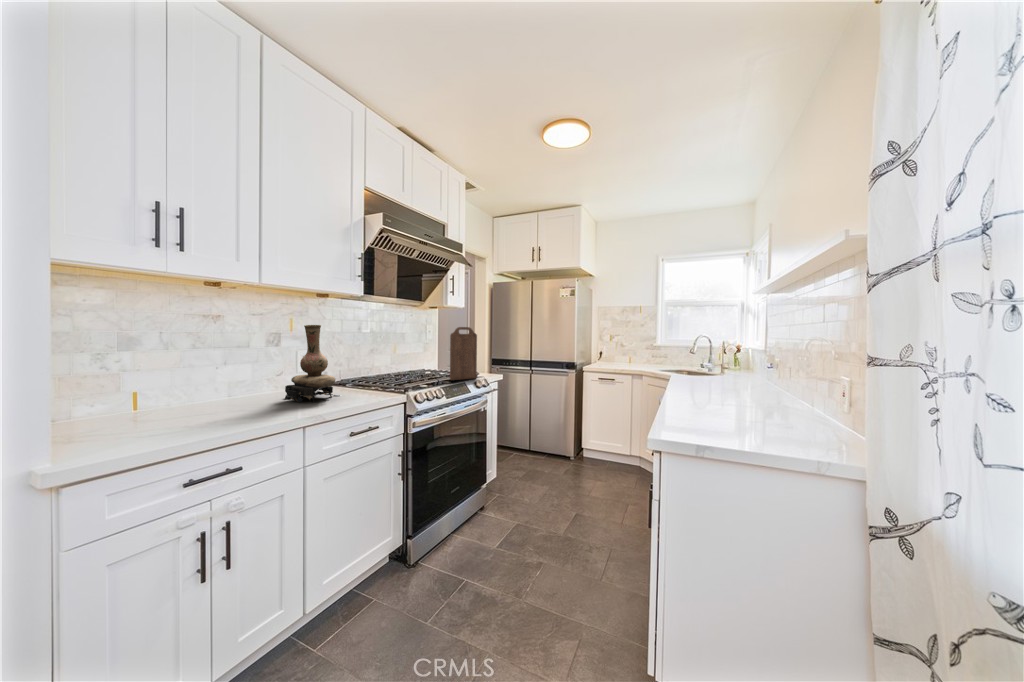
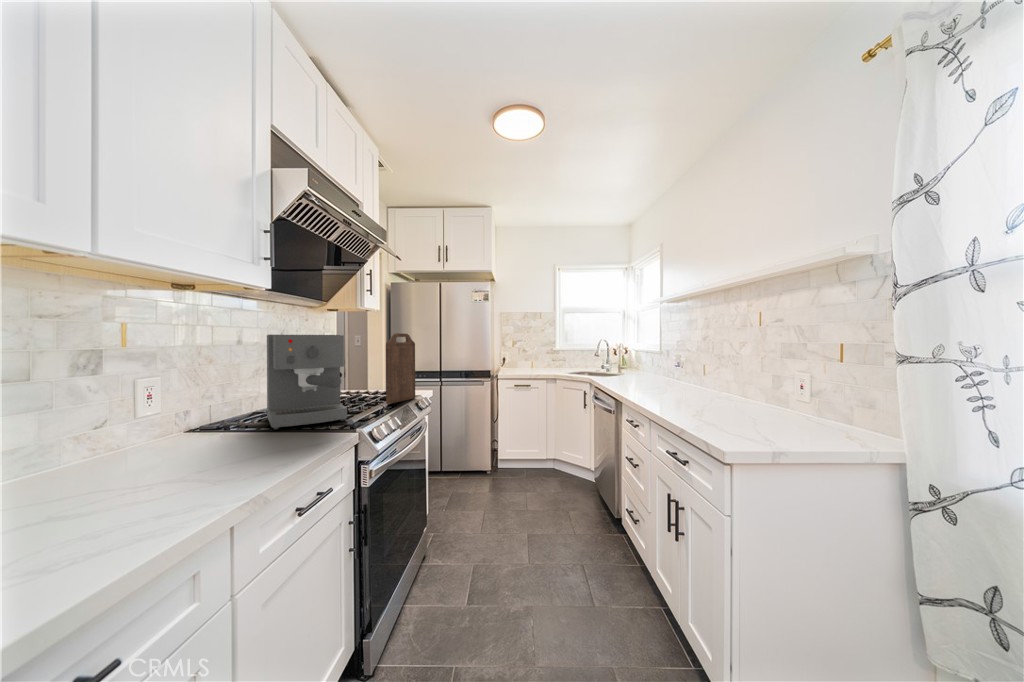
vase: present [285,325,338,402] -> none [140,333,254,473]
coffee maker: none [363,327,413,388] -> present [267,335,347,429]

